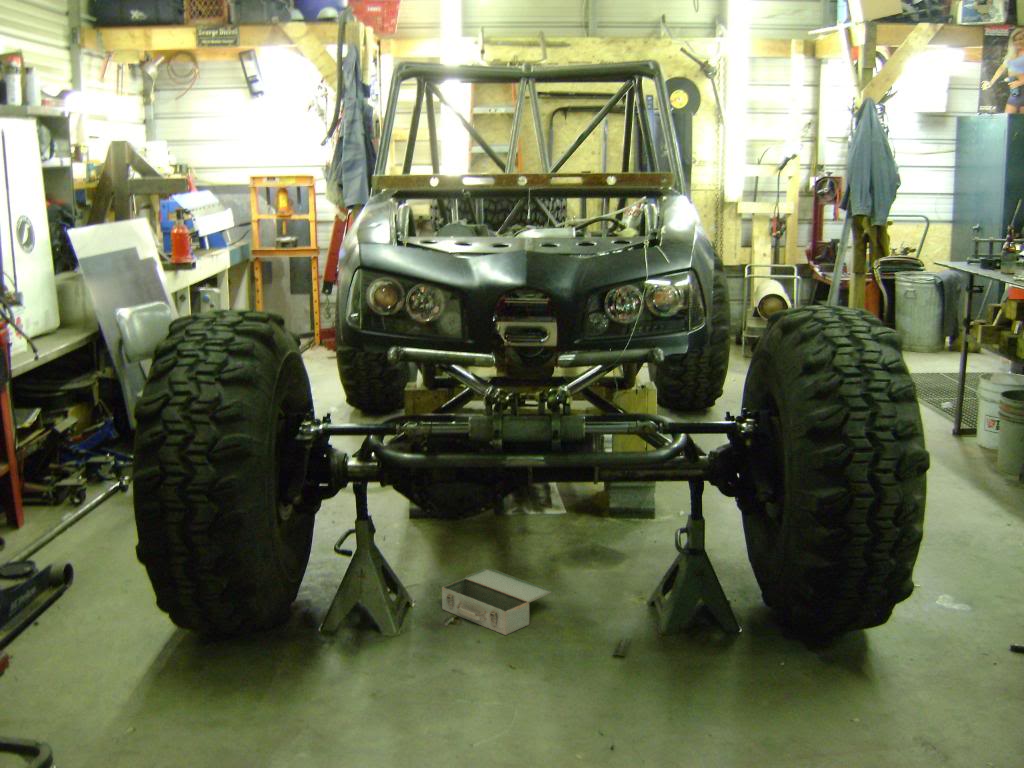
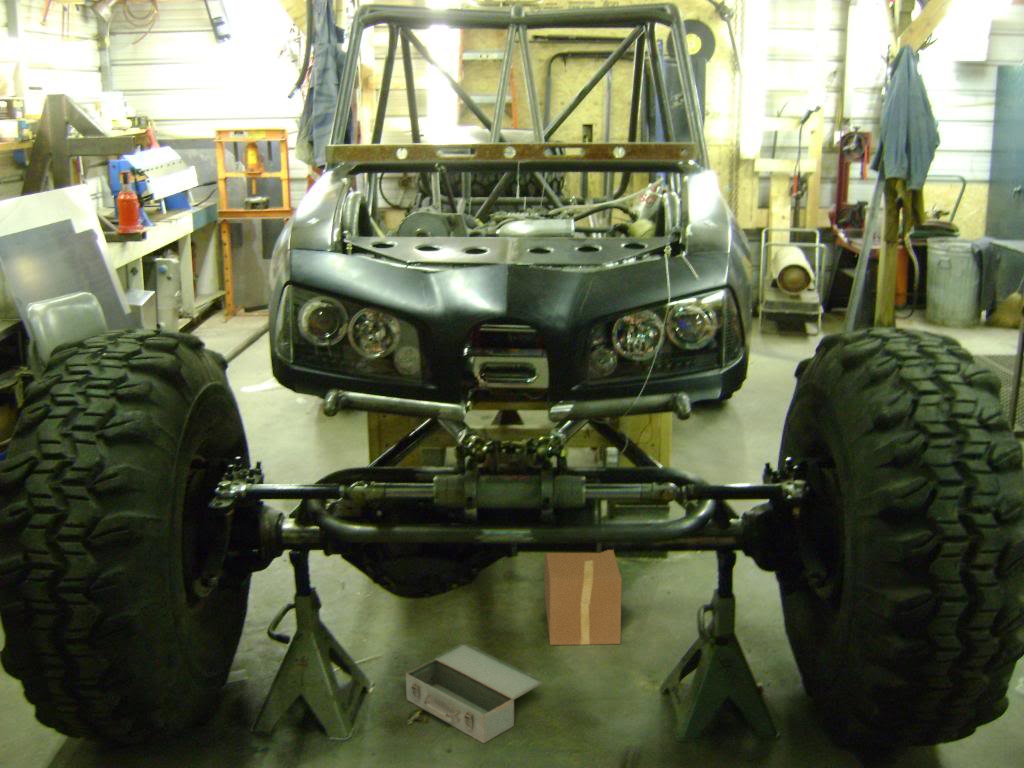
cardboard box: none [552,492,615,575] -> present [544,550,622,645]

